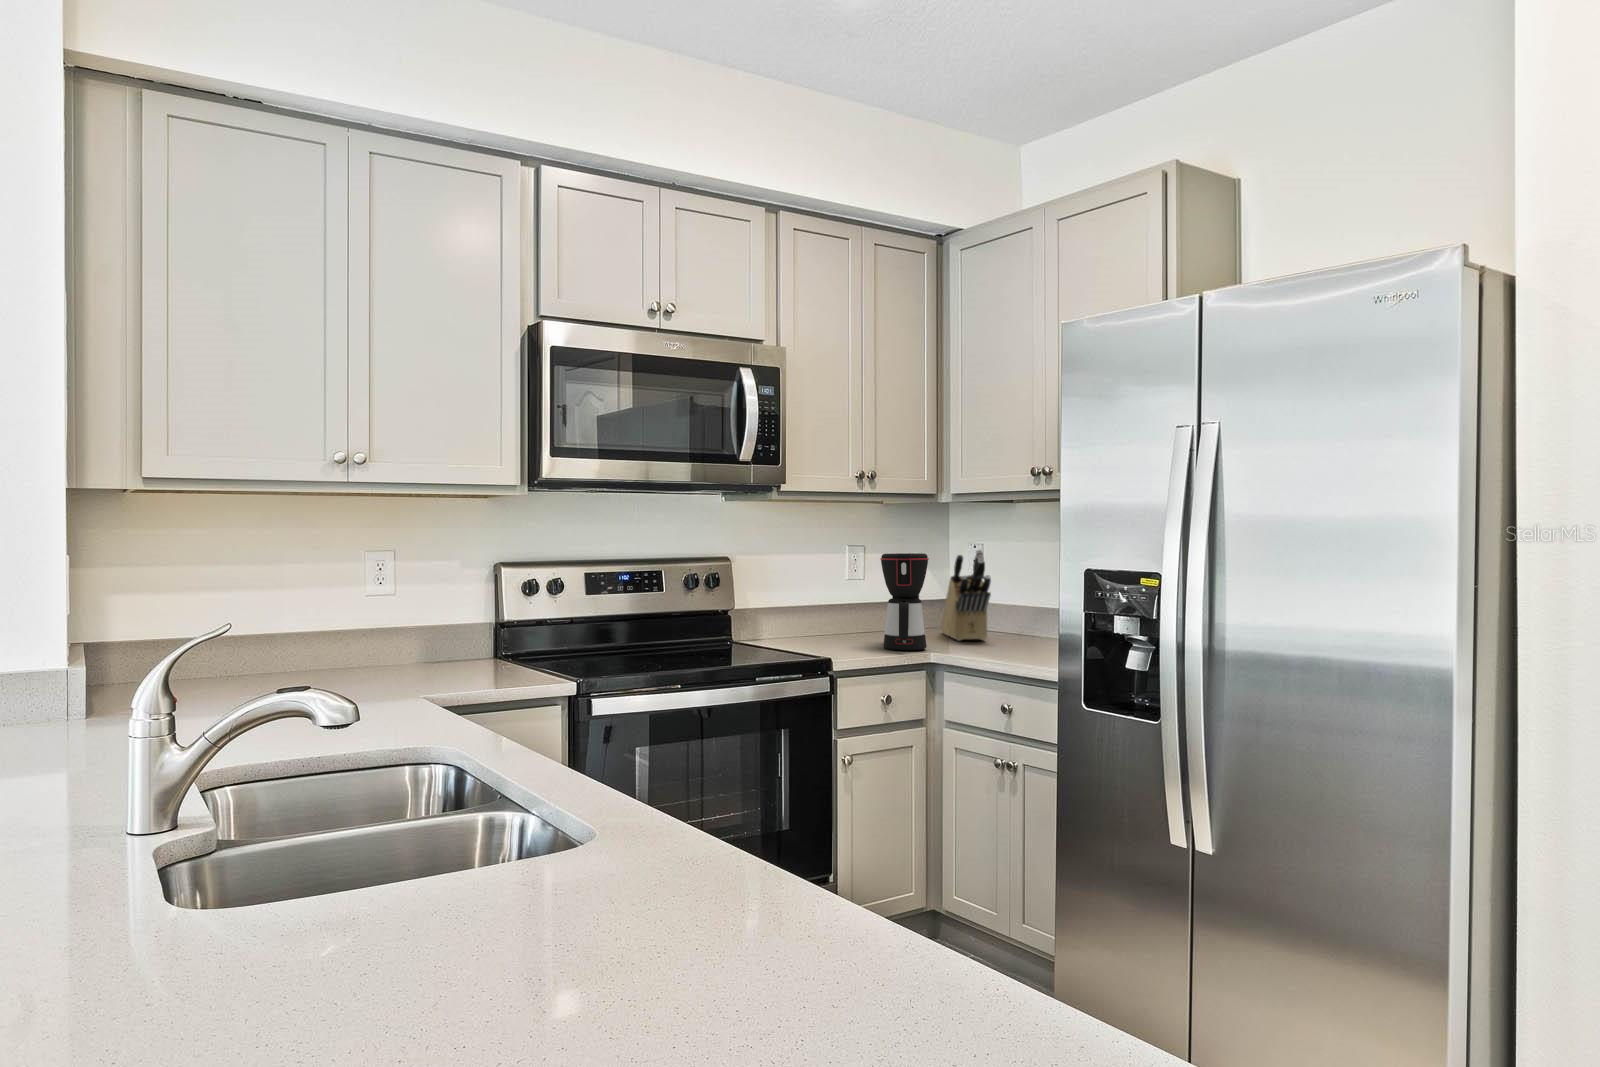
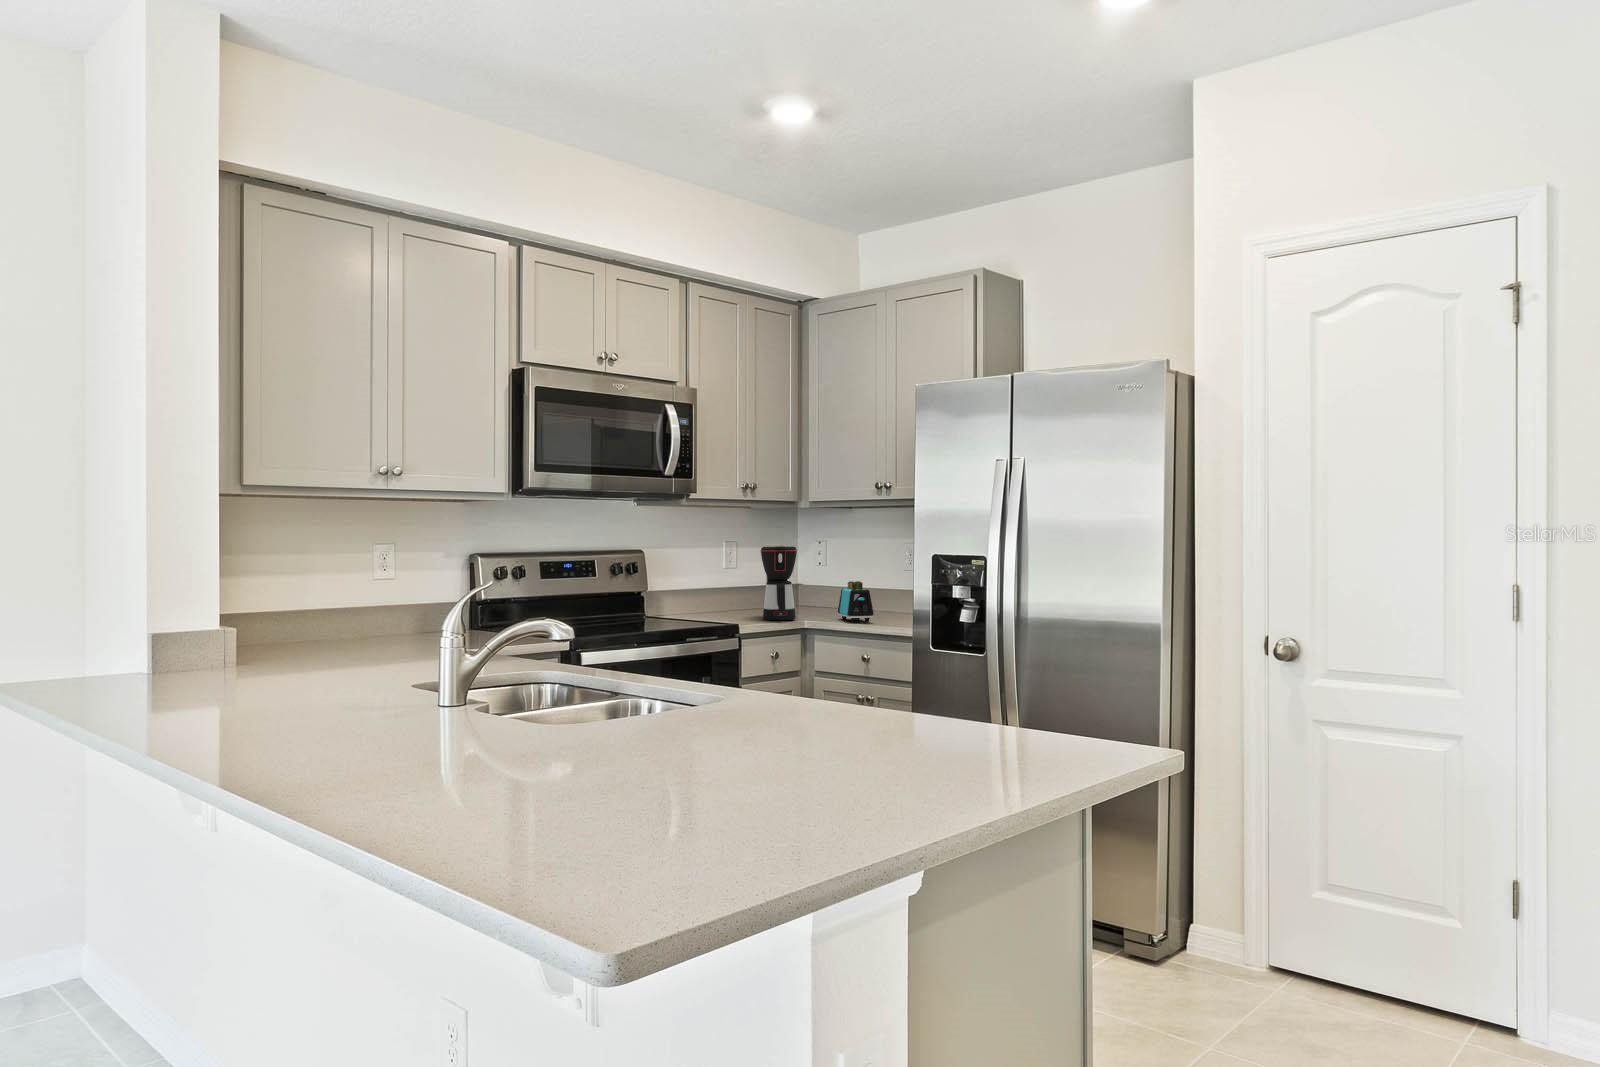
knife block: present [941,550,991,641] -> none [794,544,838,614]
toaster: none [986,600,1030,655] -> present [838,581,874,622]

